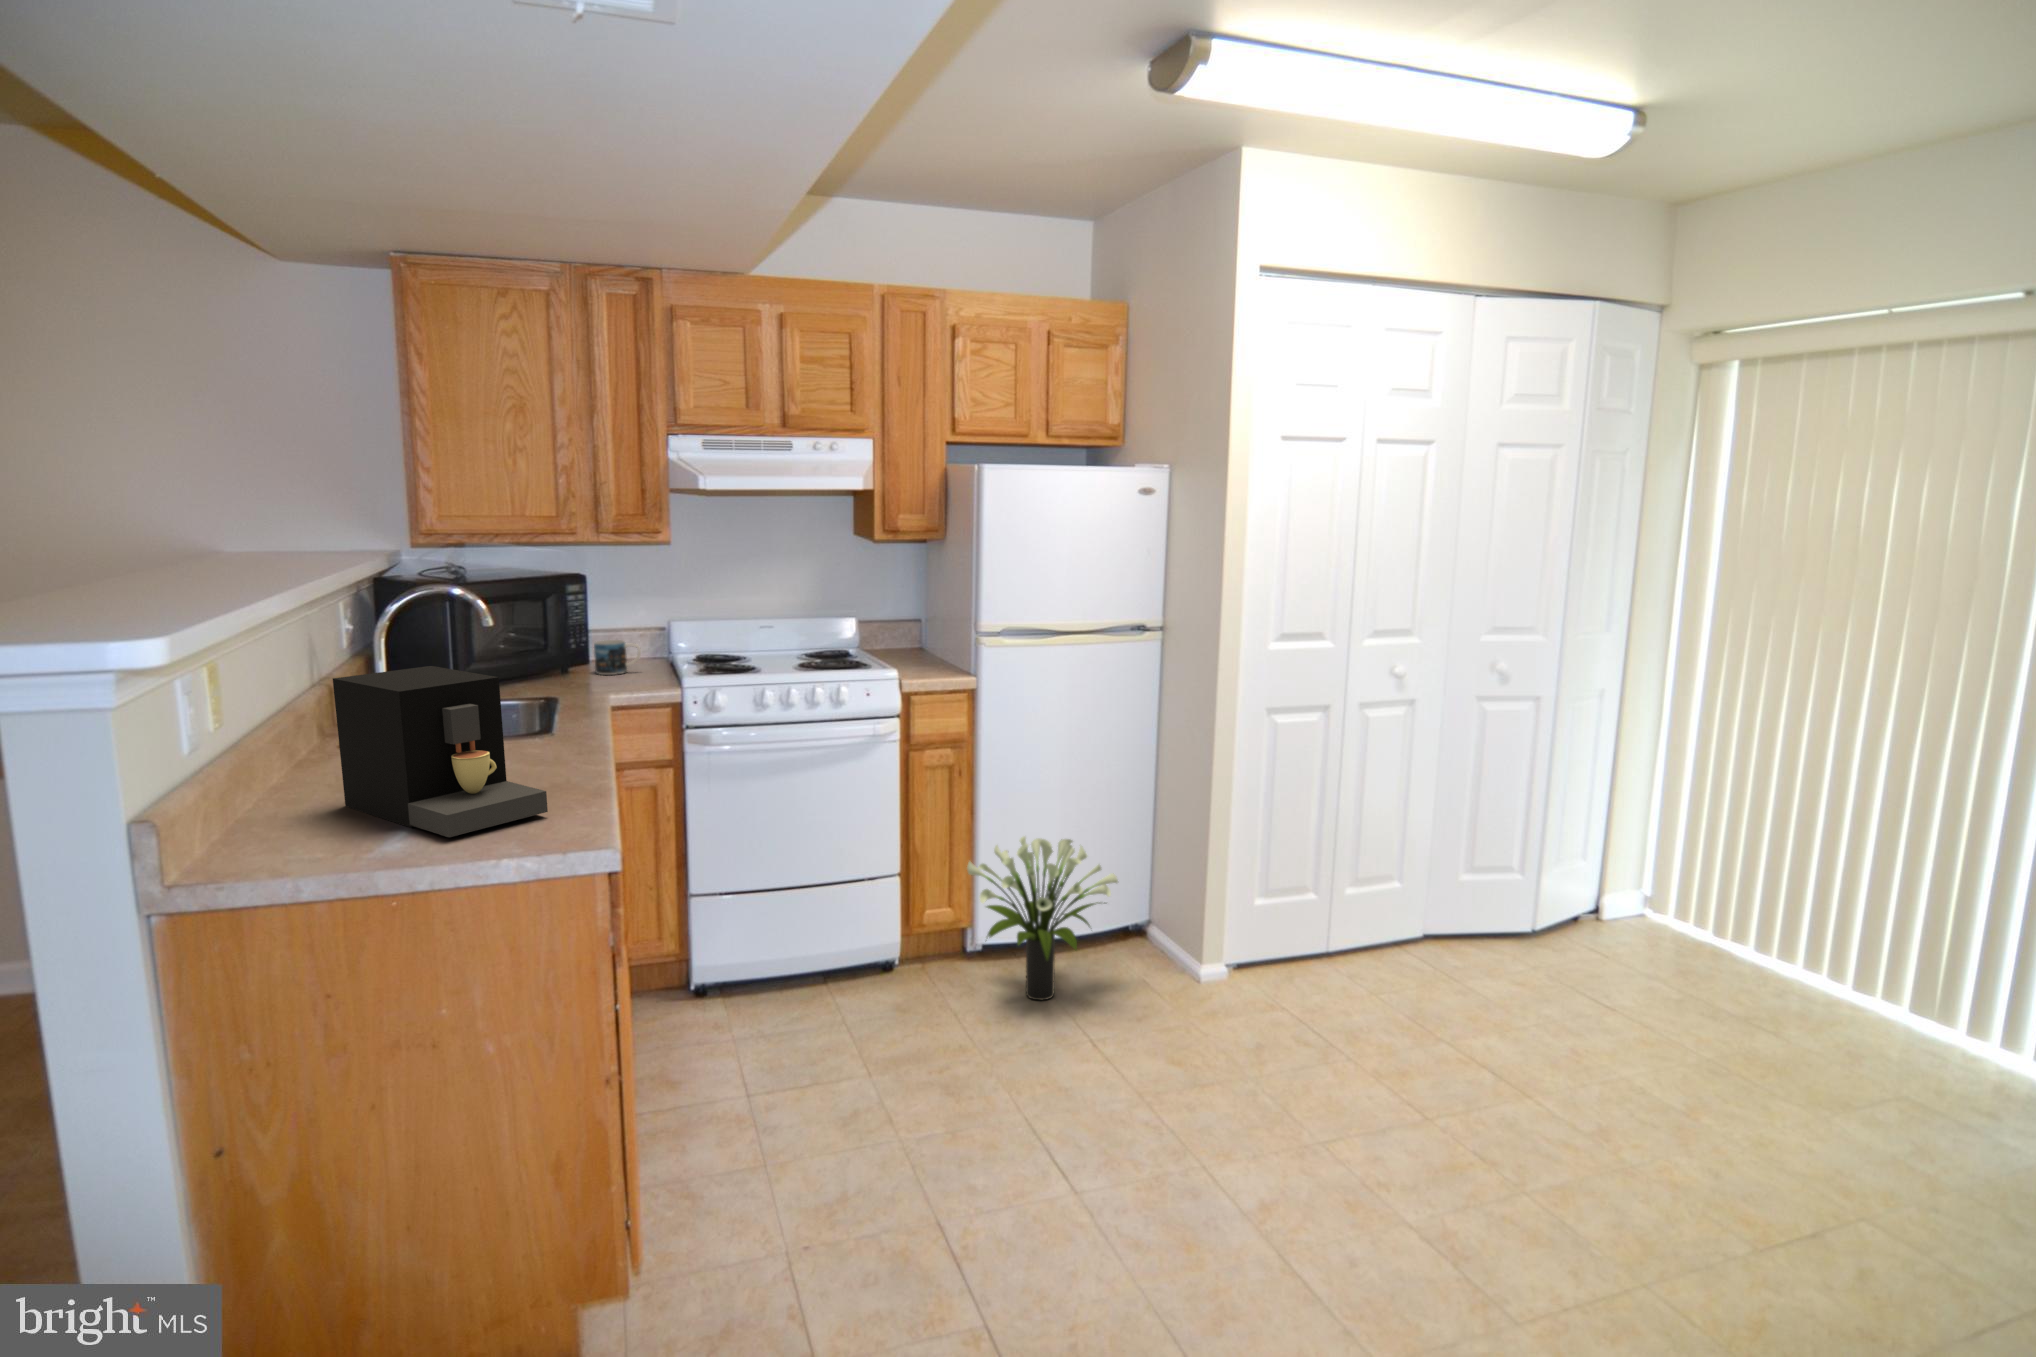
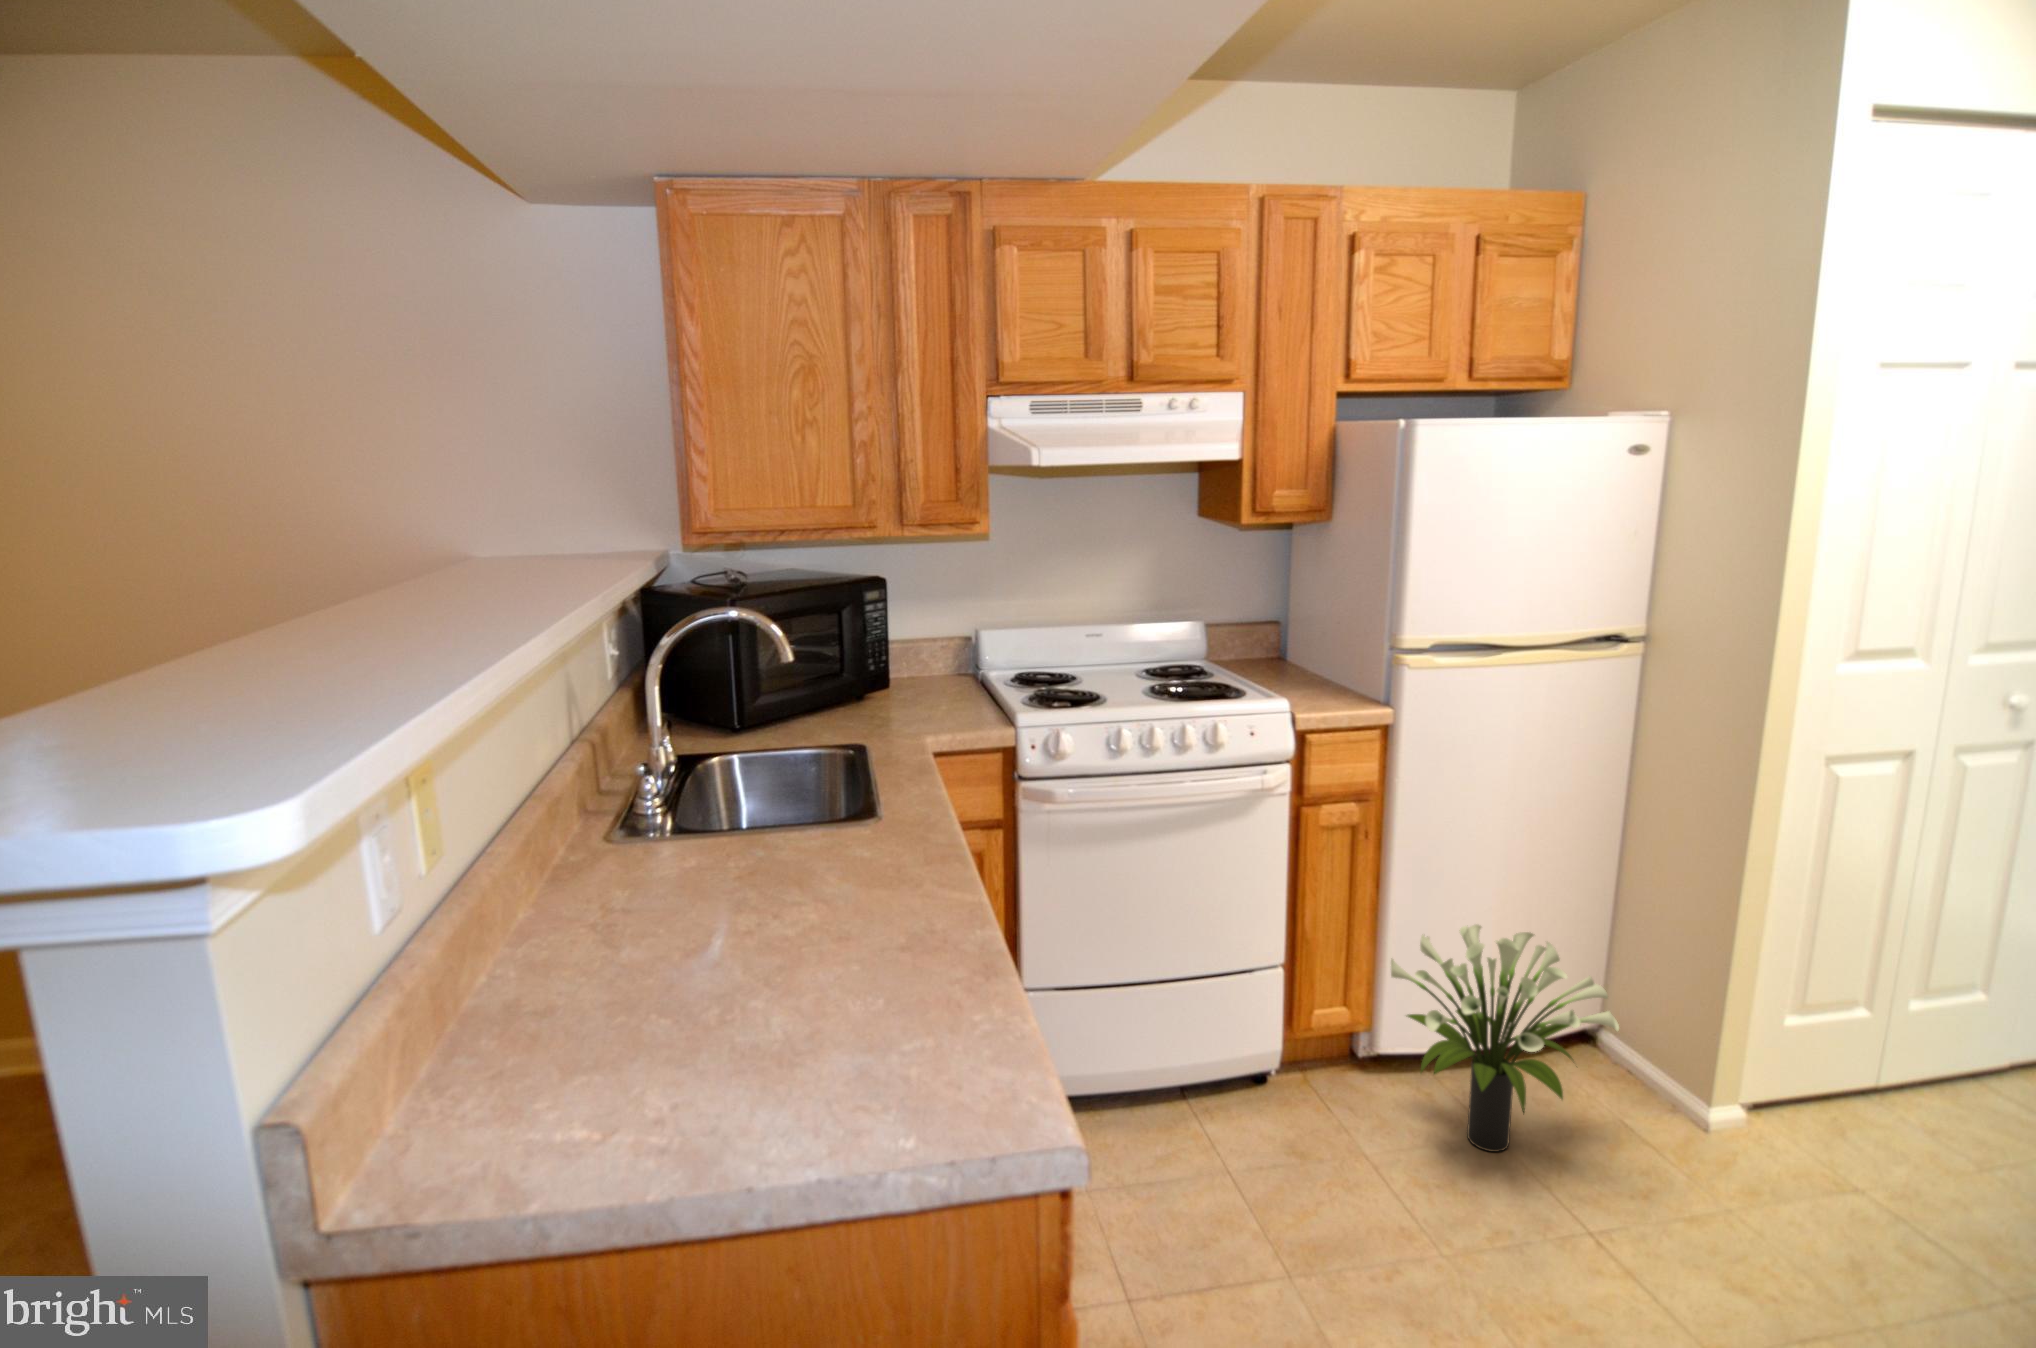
mug: present [594,640,641,675] -> none [894,657,949,701]
coffee maker: present [333,666,548,837] -> none [627,768,958,1107]

